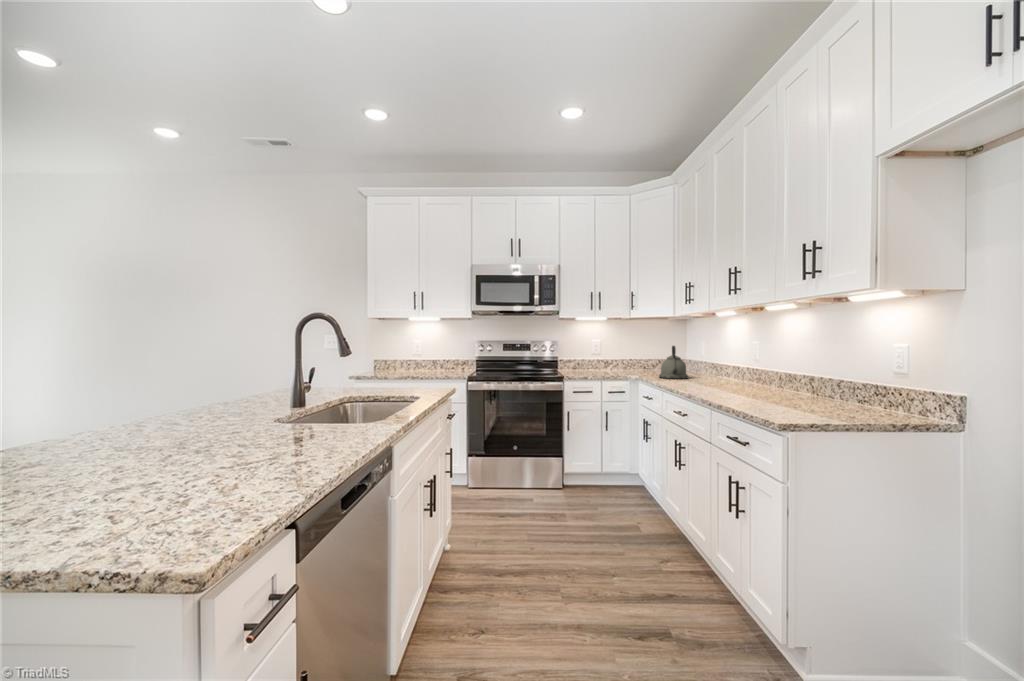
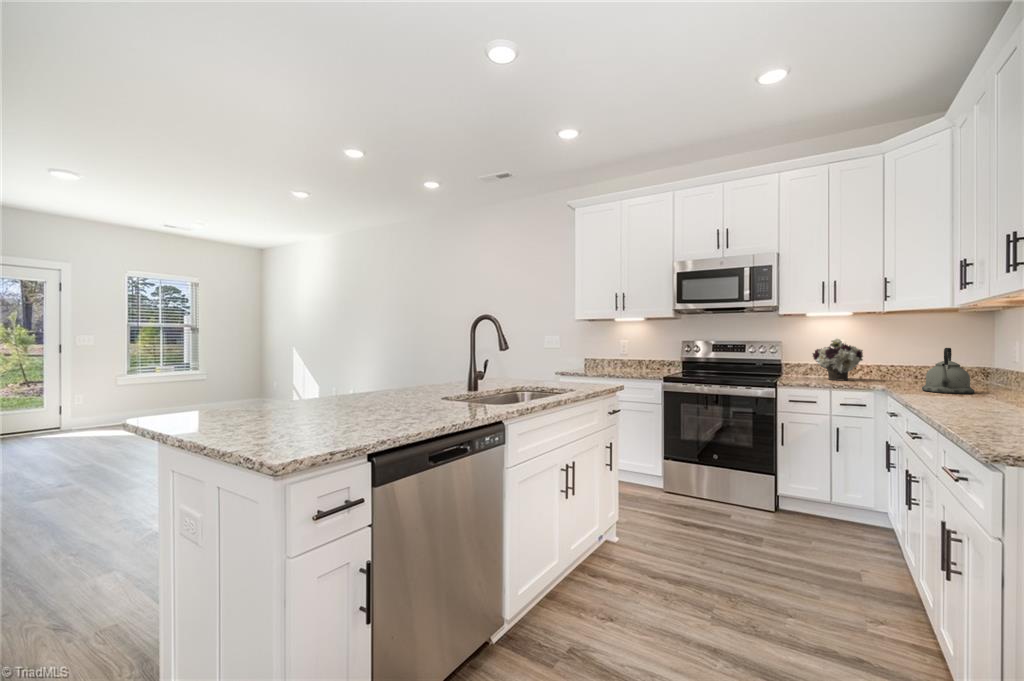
flower arrangement: none [578,338,613,372] -> present [813,339,863,380]

